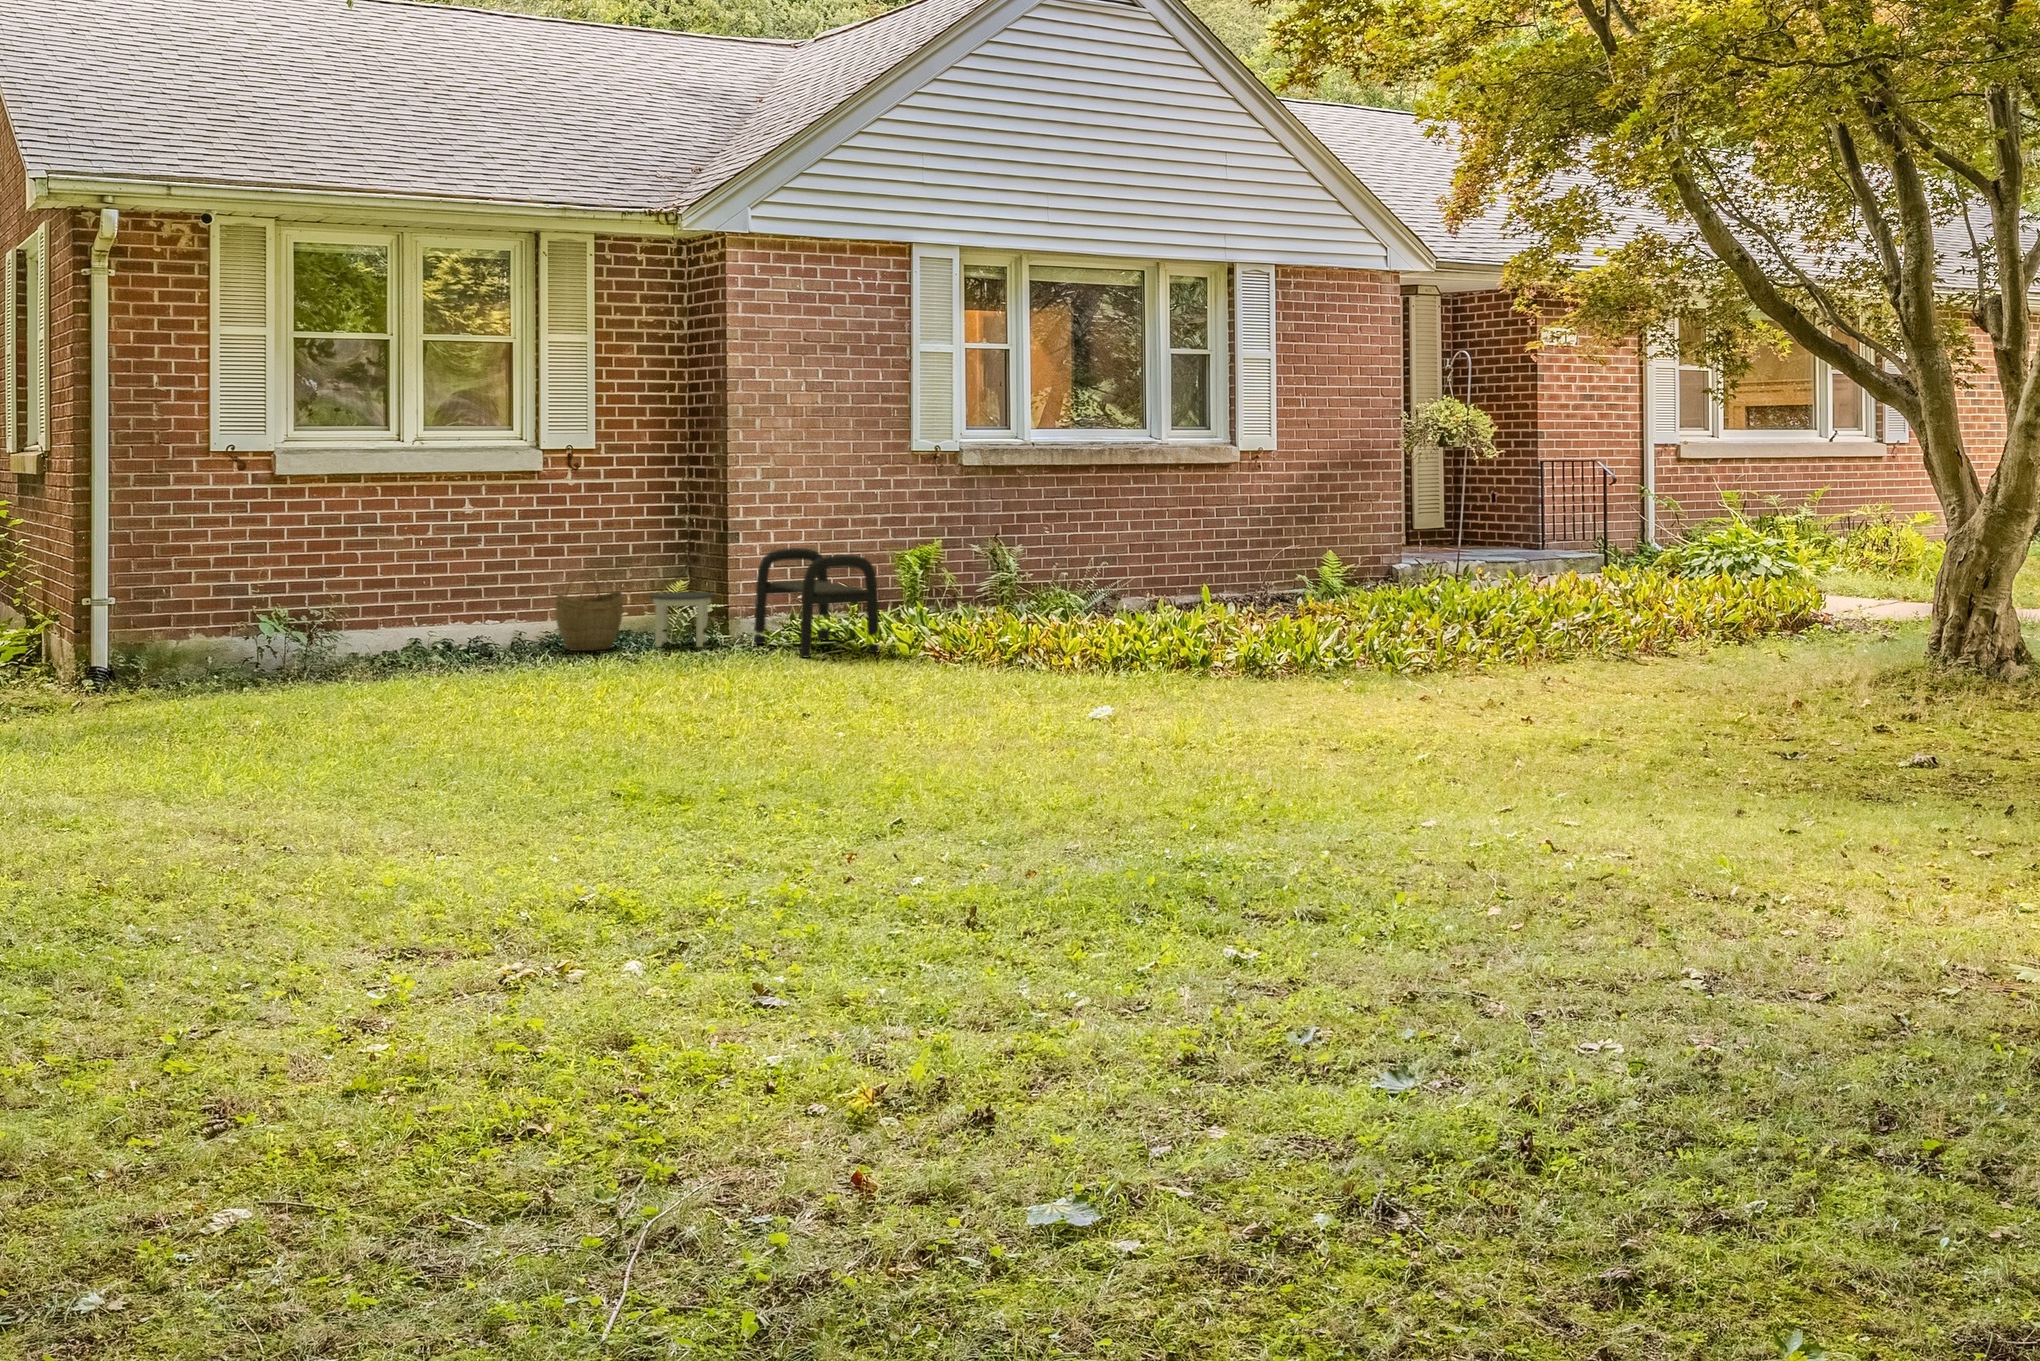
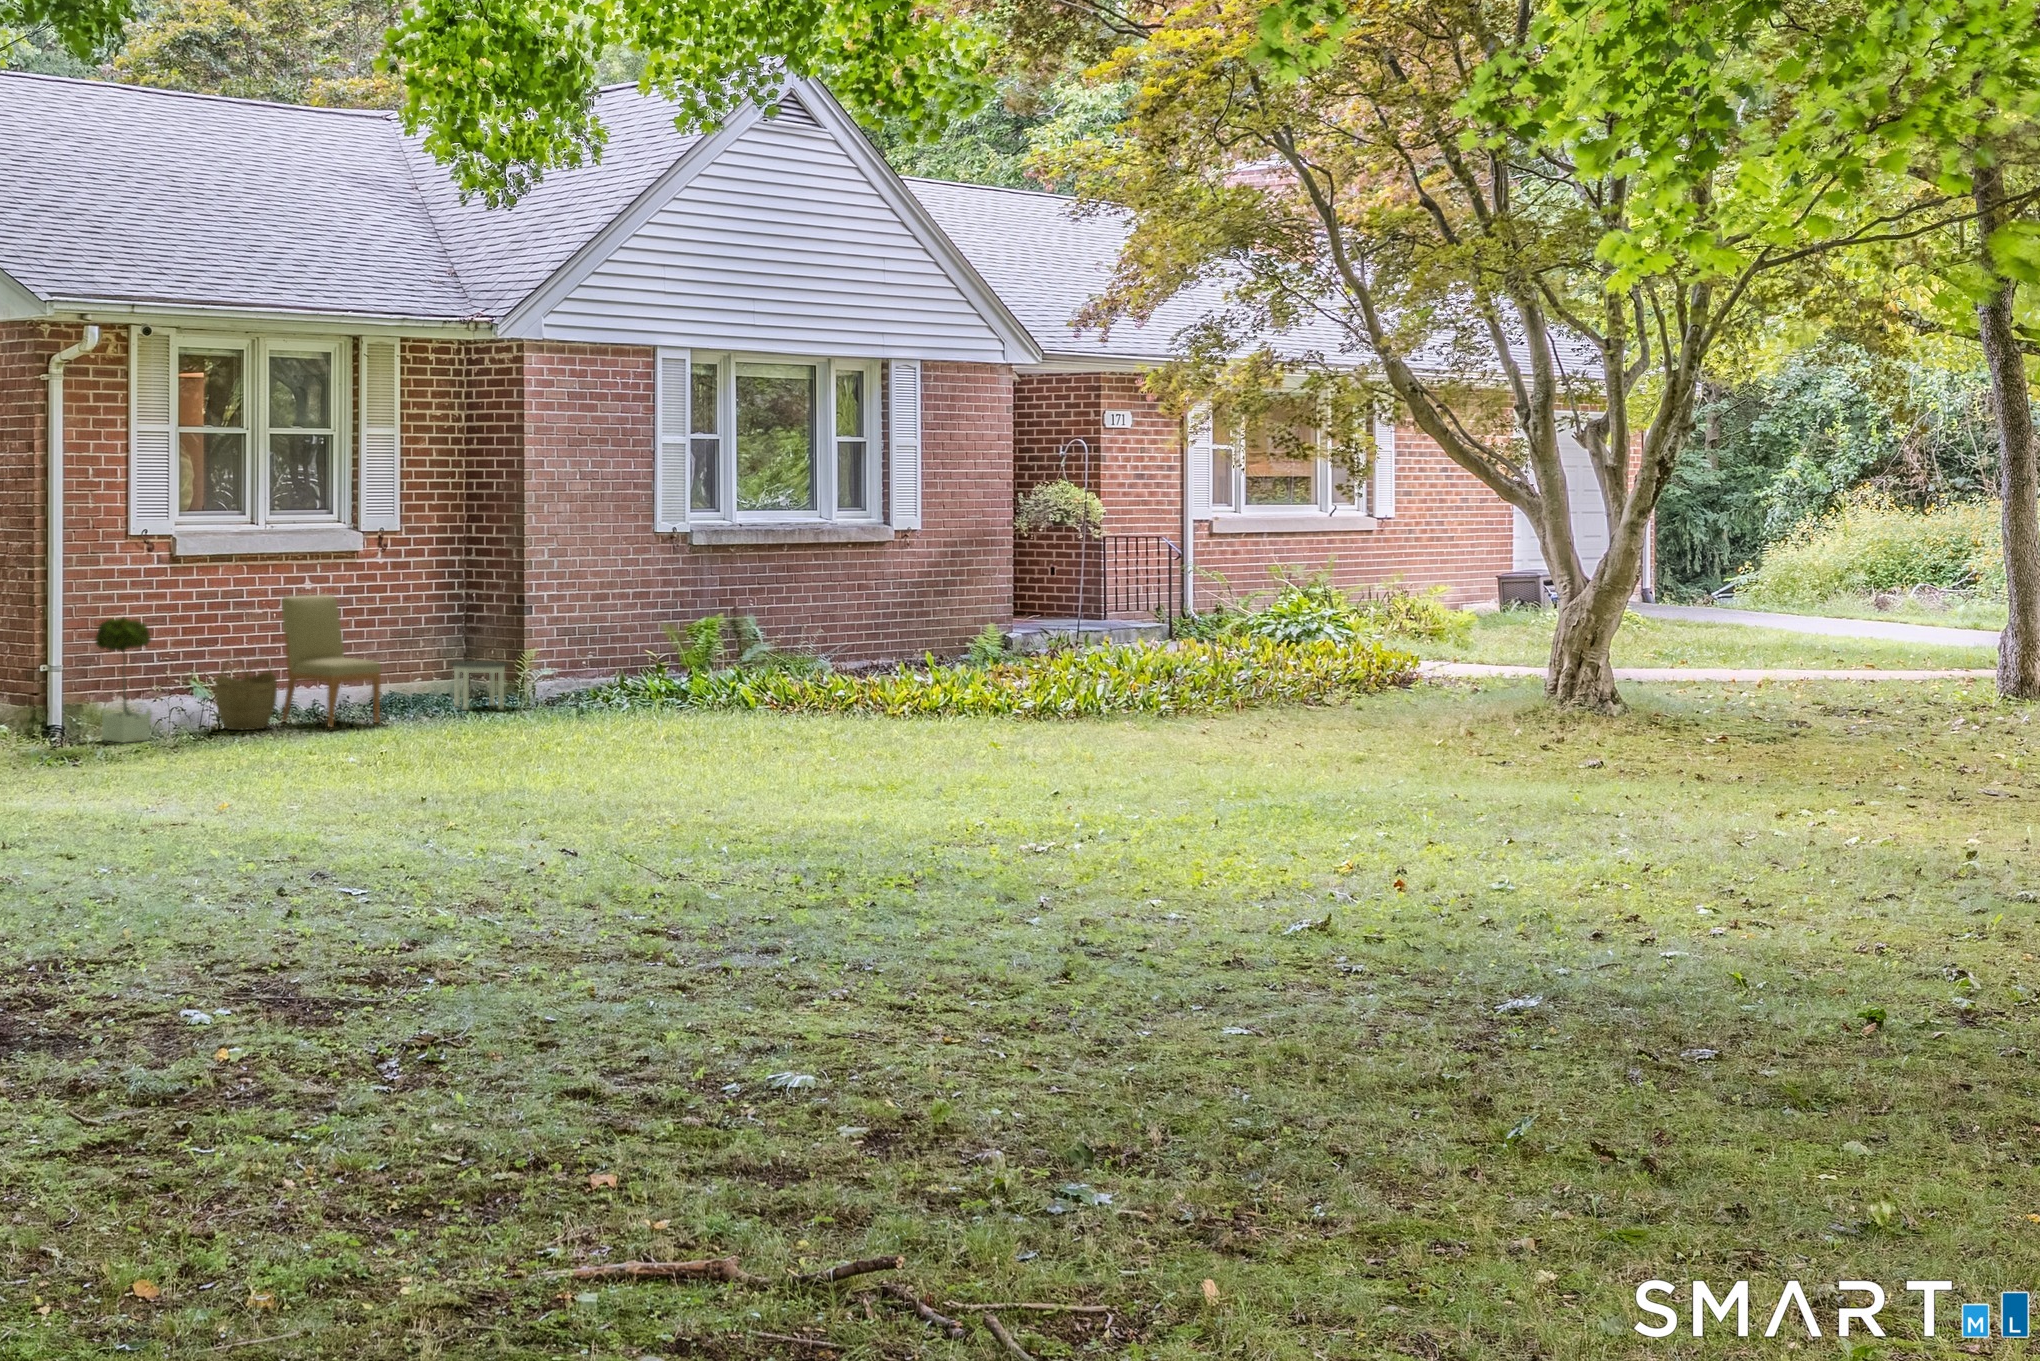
chair: none [414,517,516,668] -> present [281,595,381,727]
potted tree: none [129,538,197,684] -> present [95,617,151,742]
bench: present [754,548,879,658] -> none [542,621,671,715]
woven basket: present [556,574,623,651] -> present [215,661,277,730]

